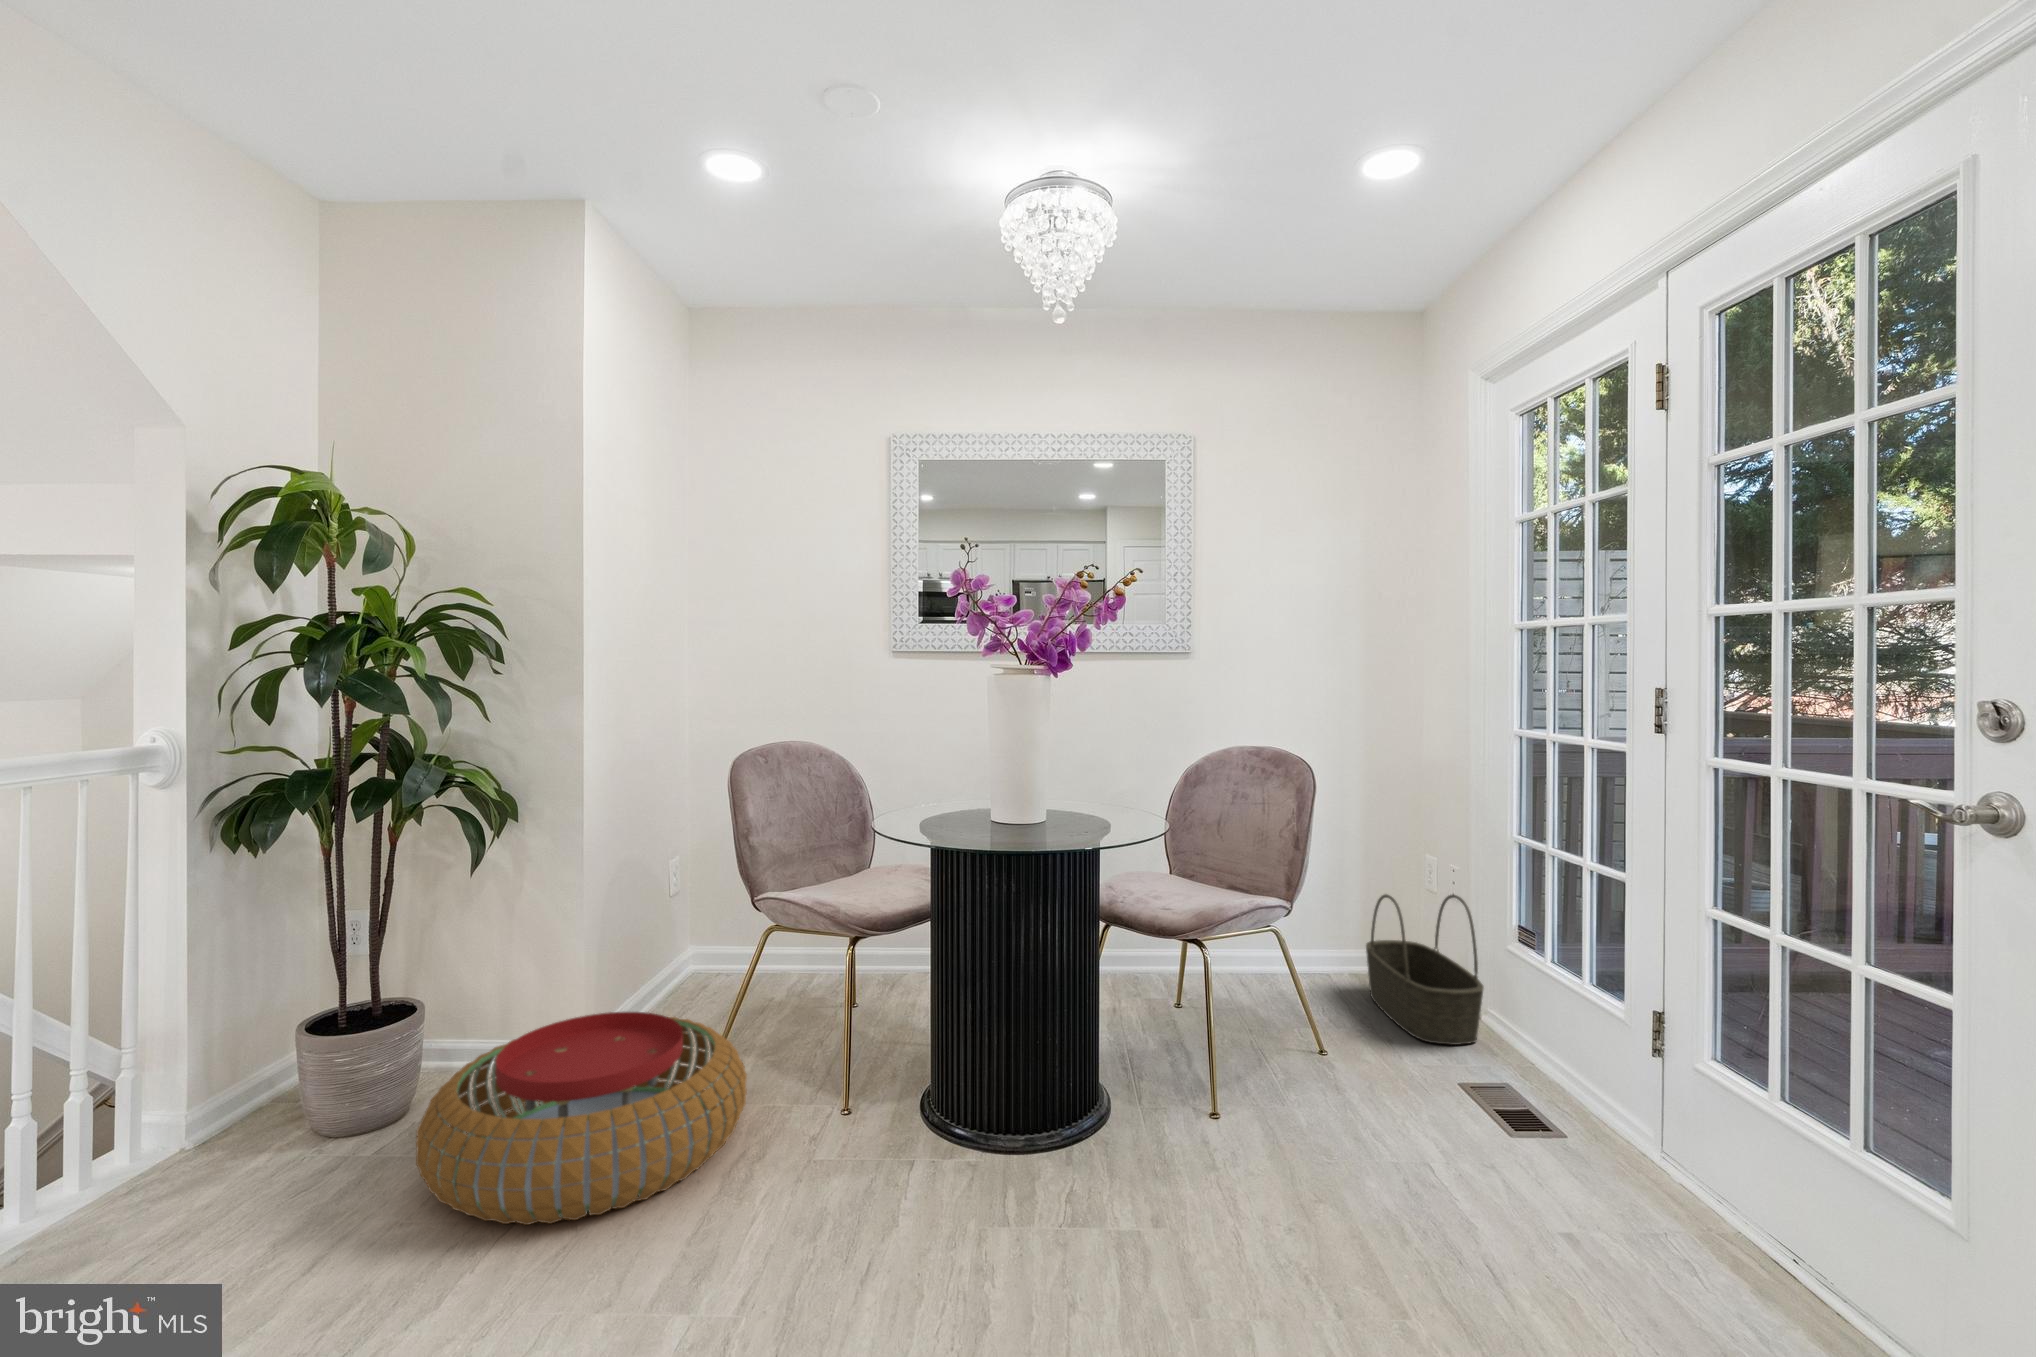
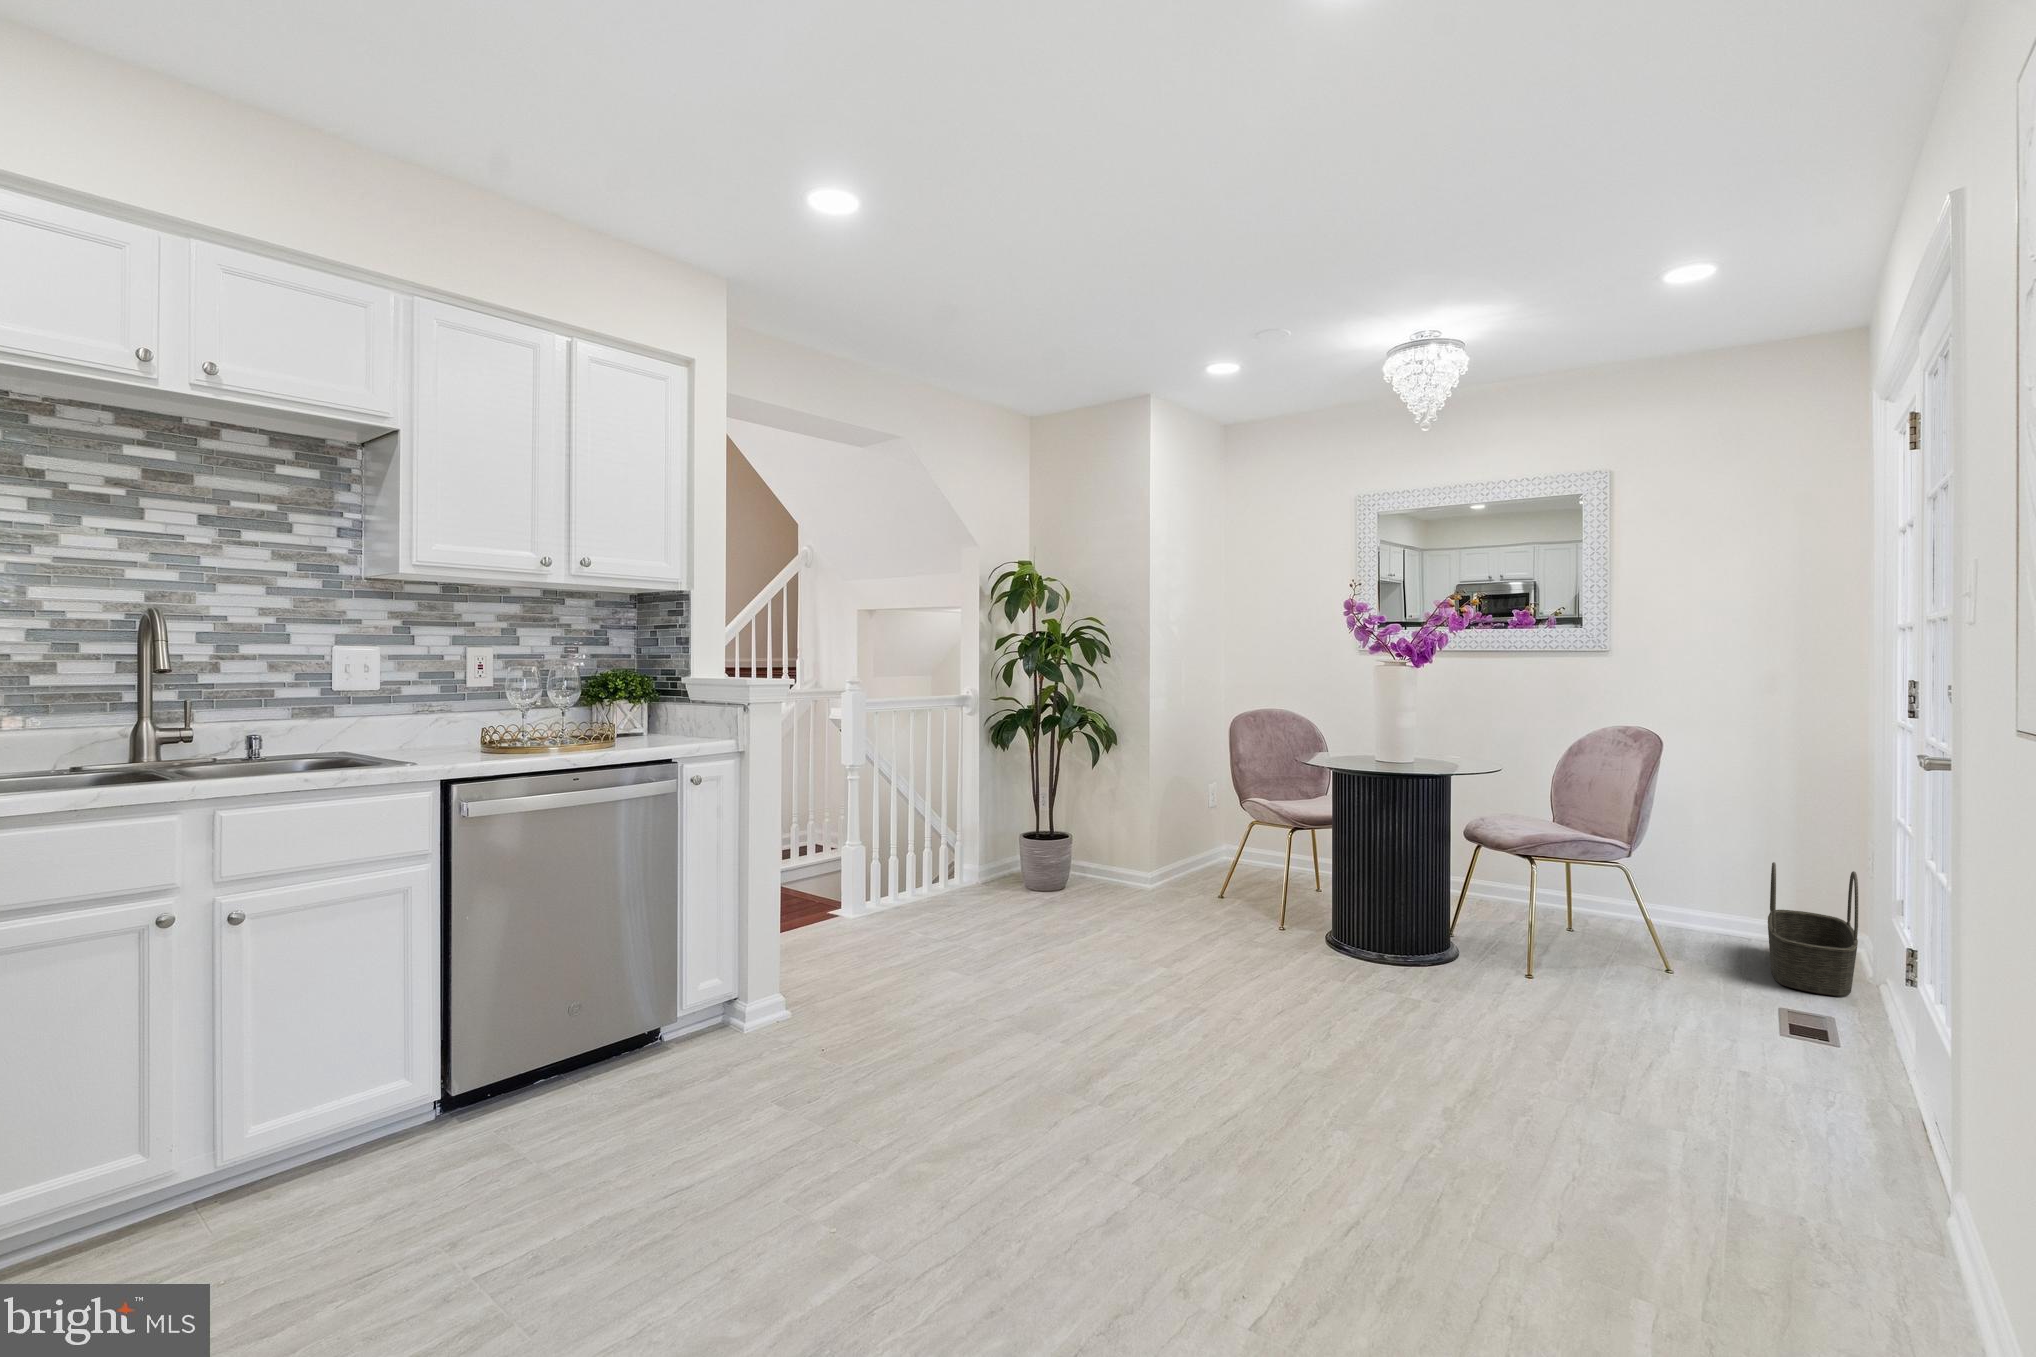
pouf: present [416,1012,747,1225] -> none [1066,849,1223,934]

